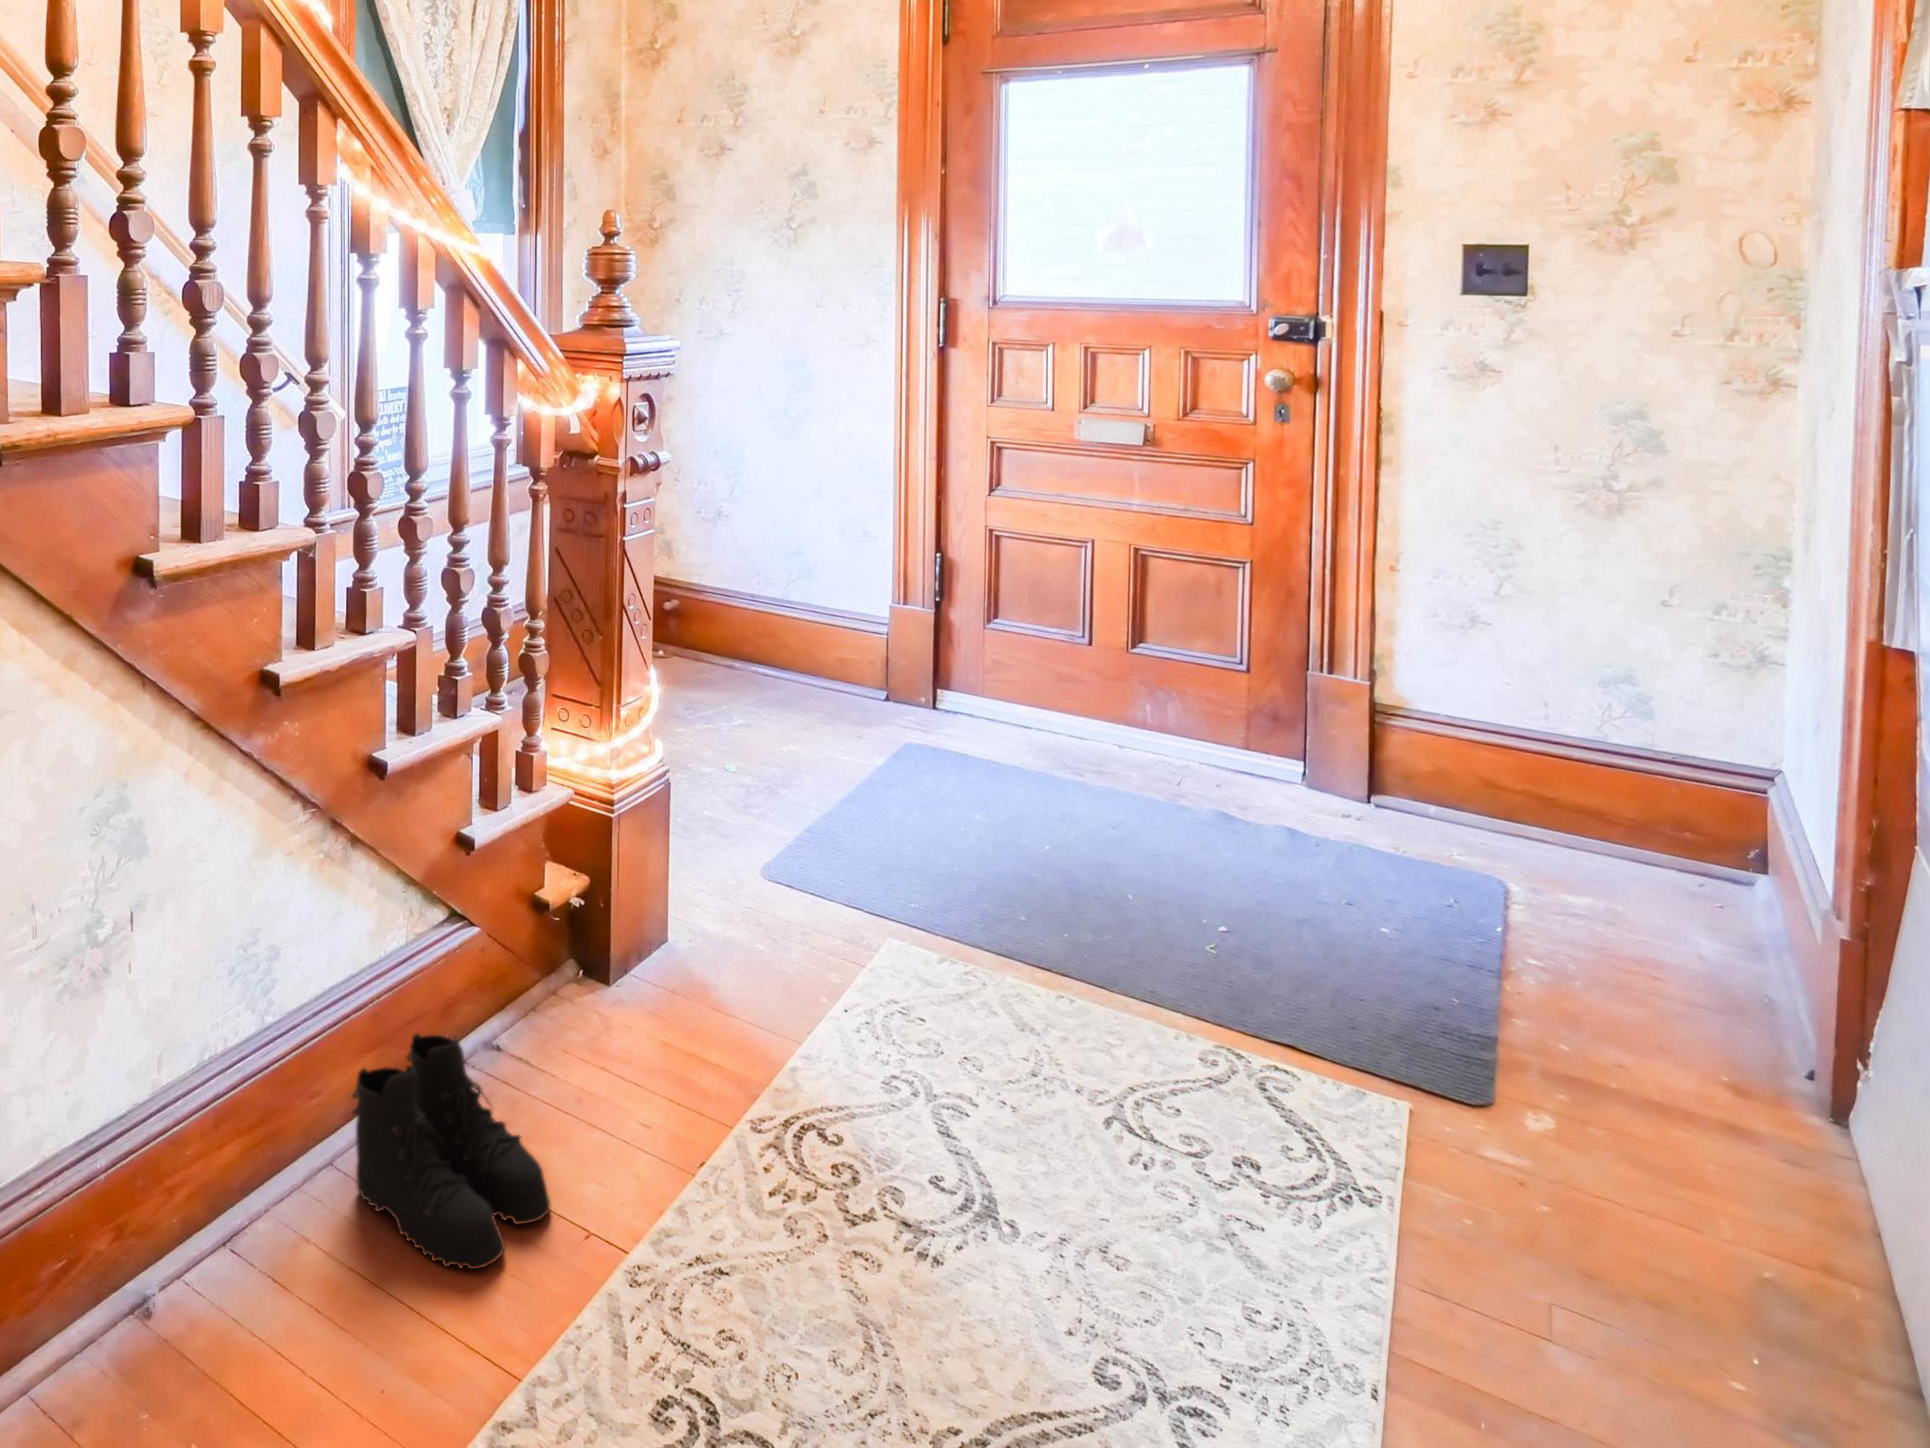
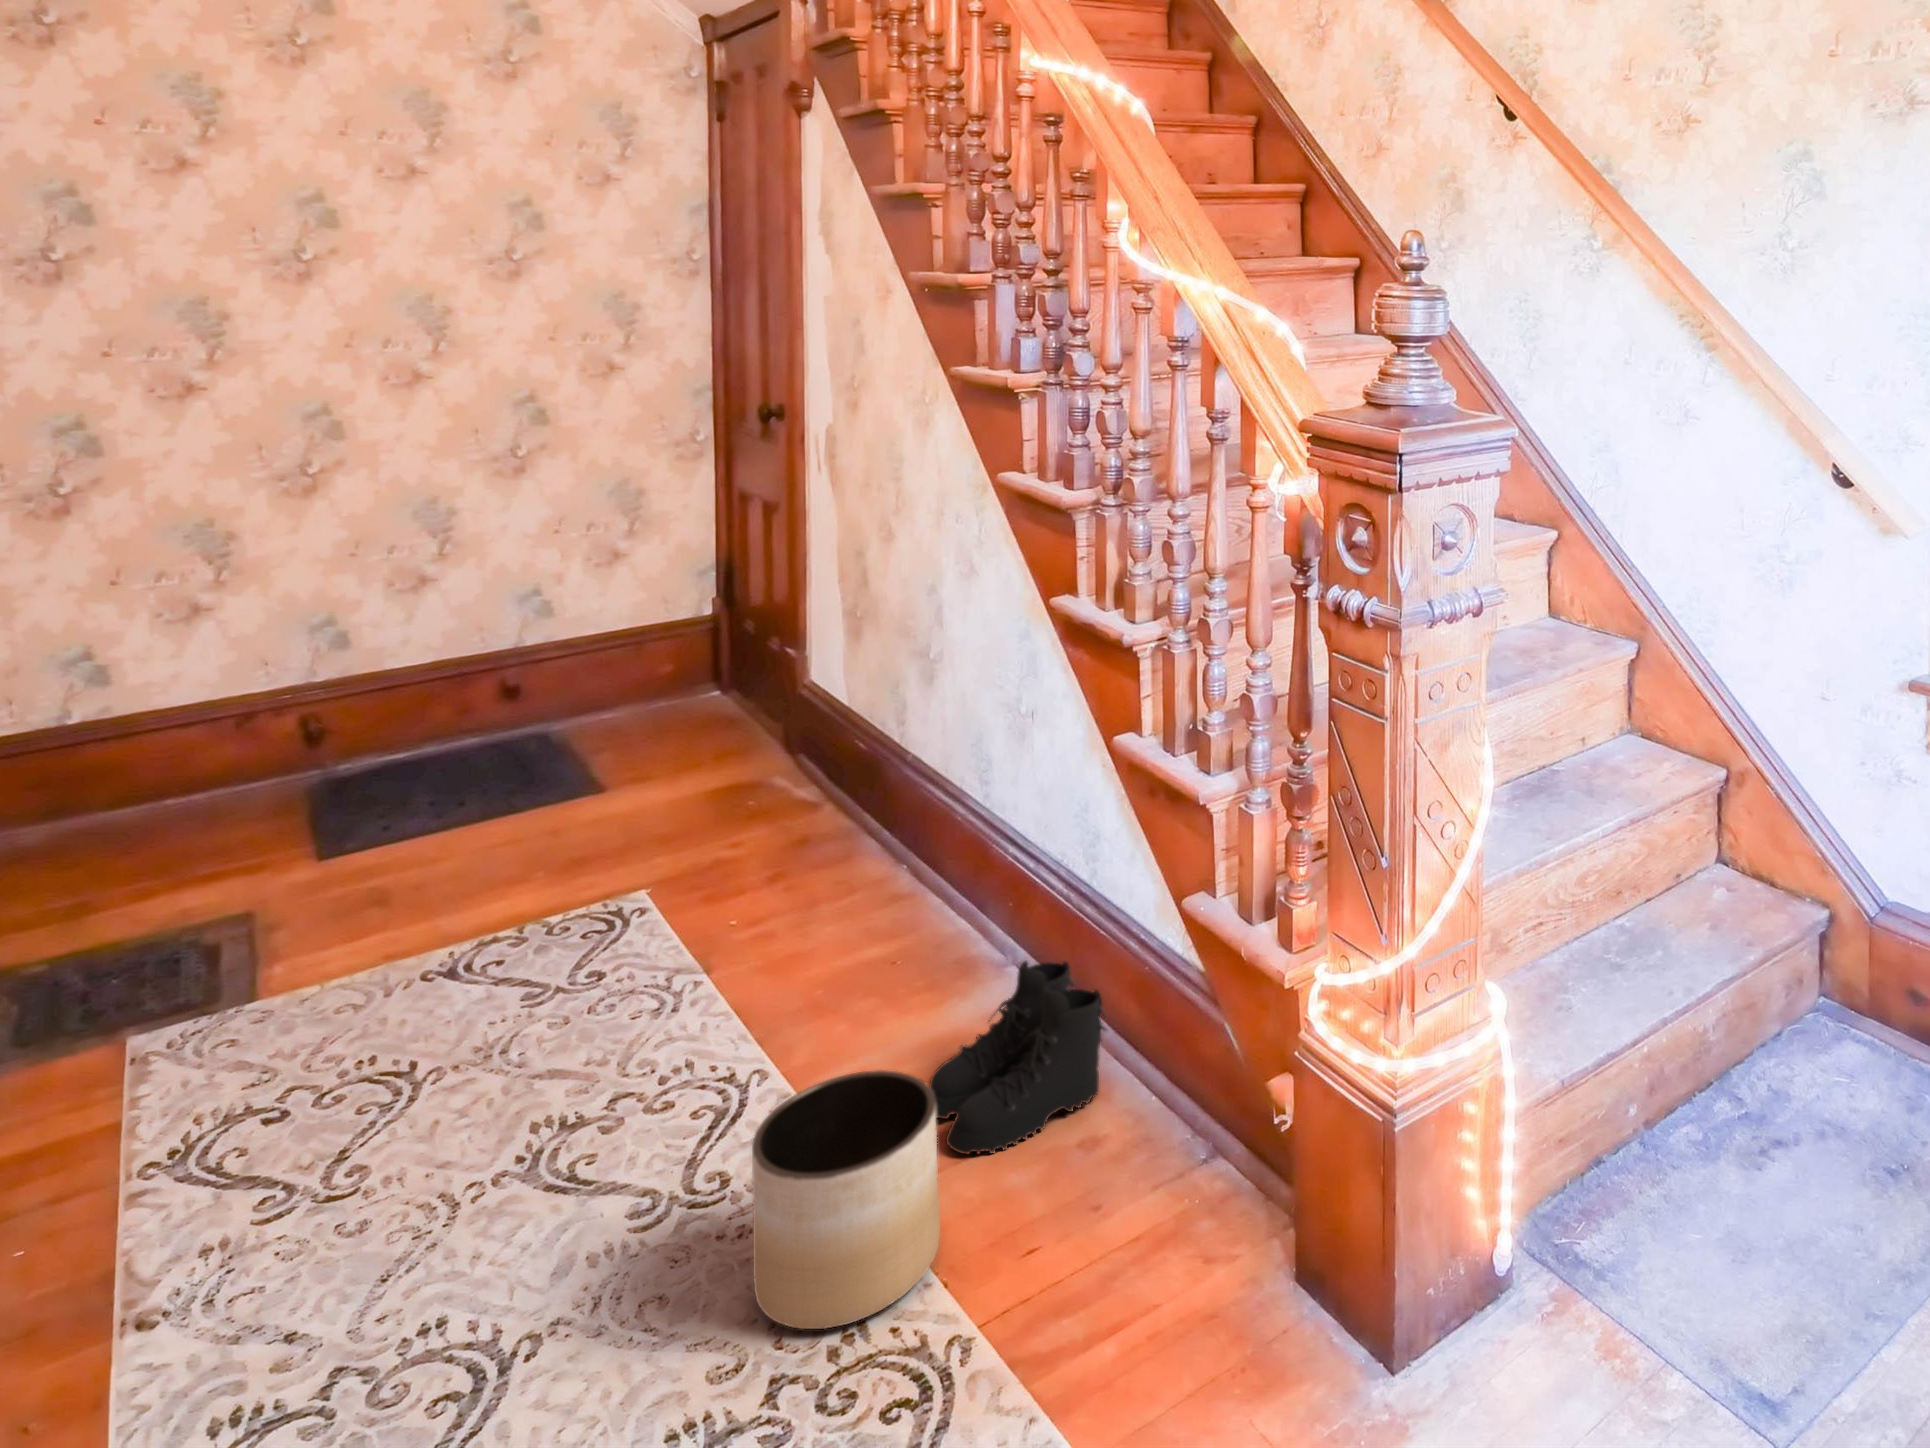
planter: none [642,1035,815,1285] -> present [752,1070,940,1329]

